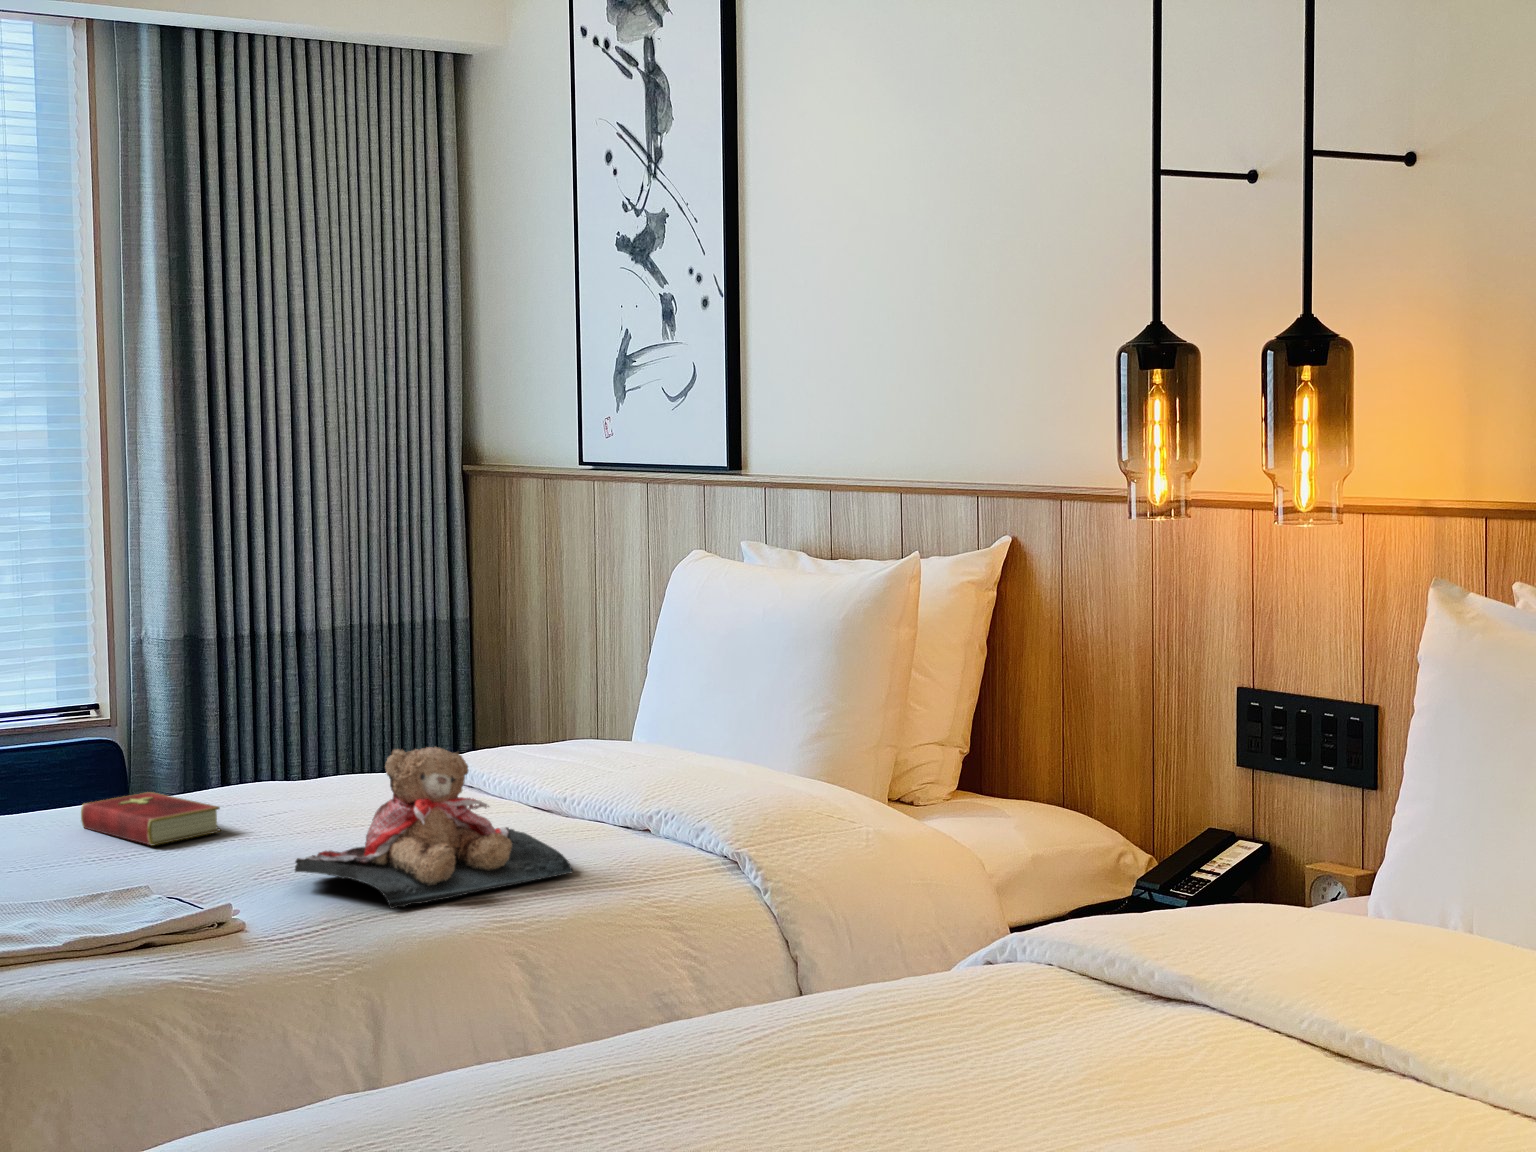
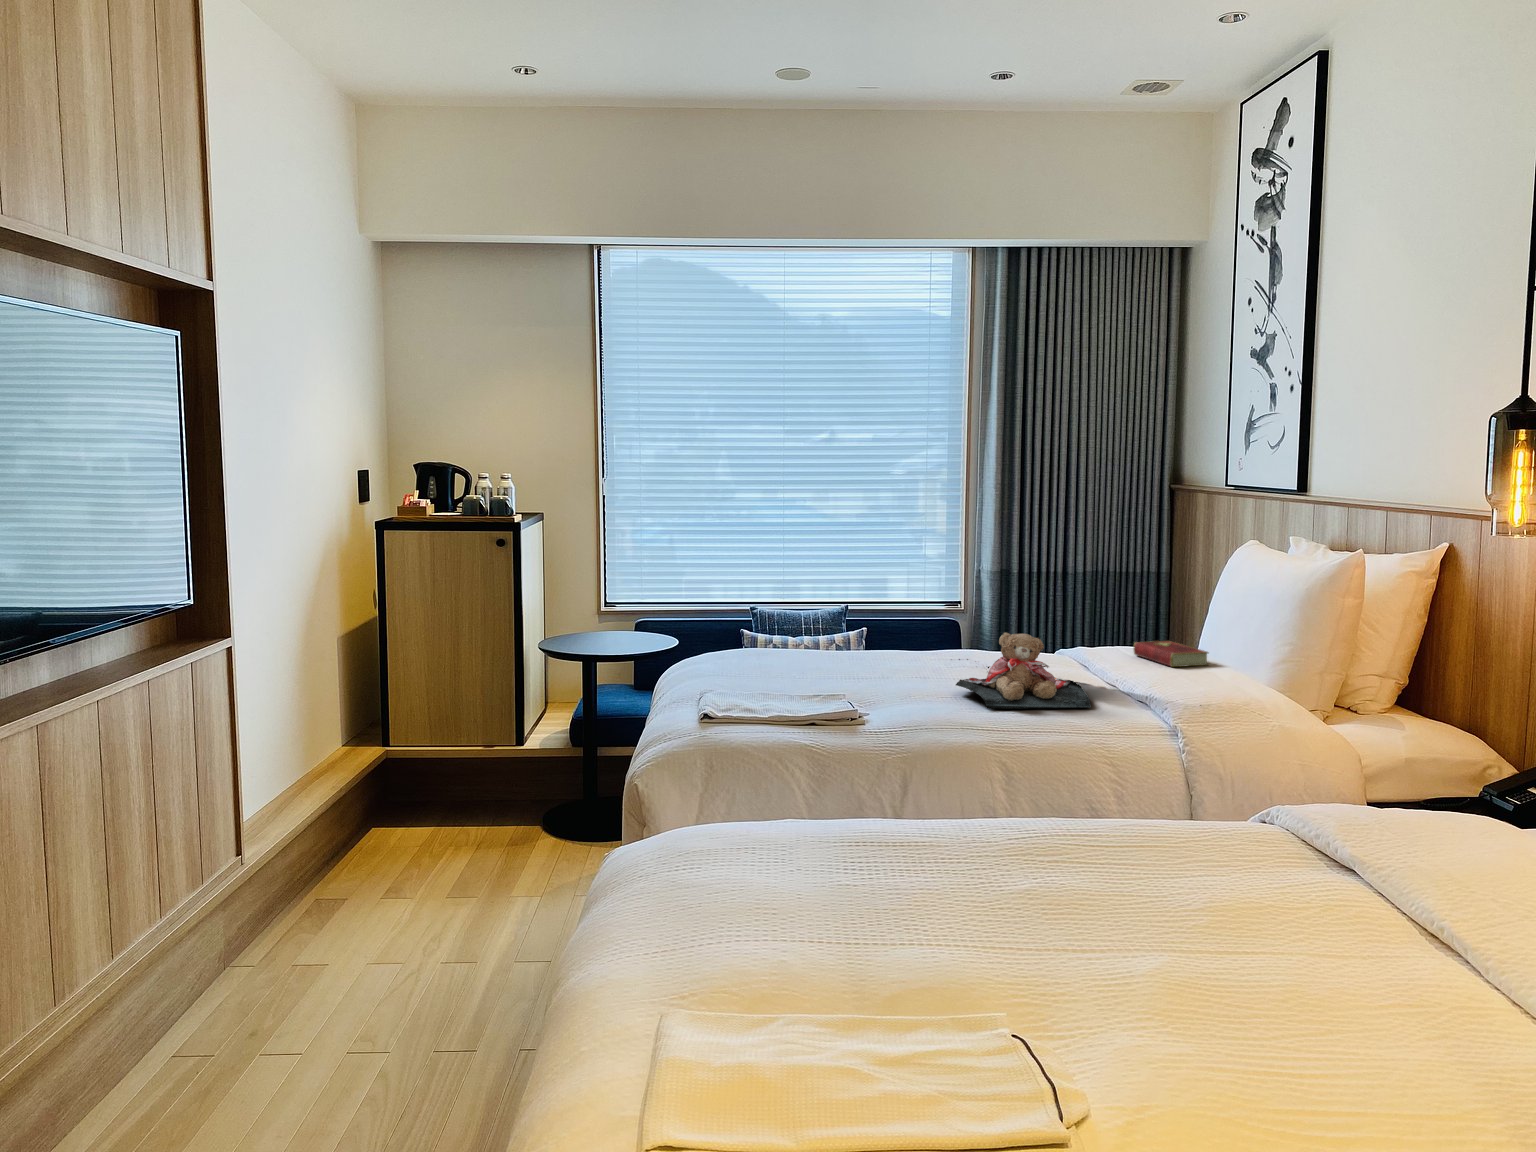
hardcover book: present [81,792,221,846] -> present [1134,641,1208,667]

